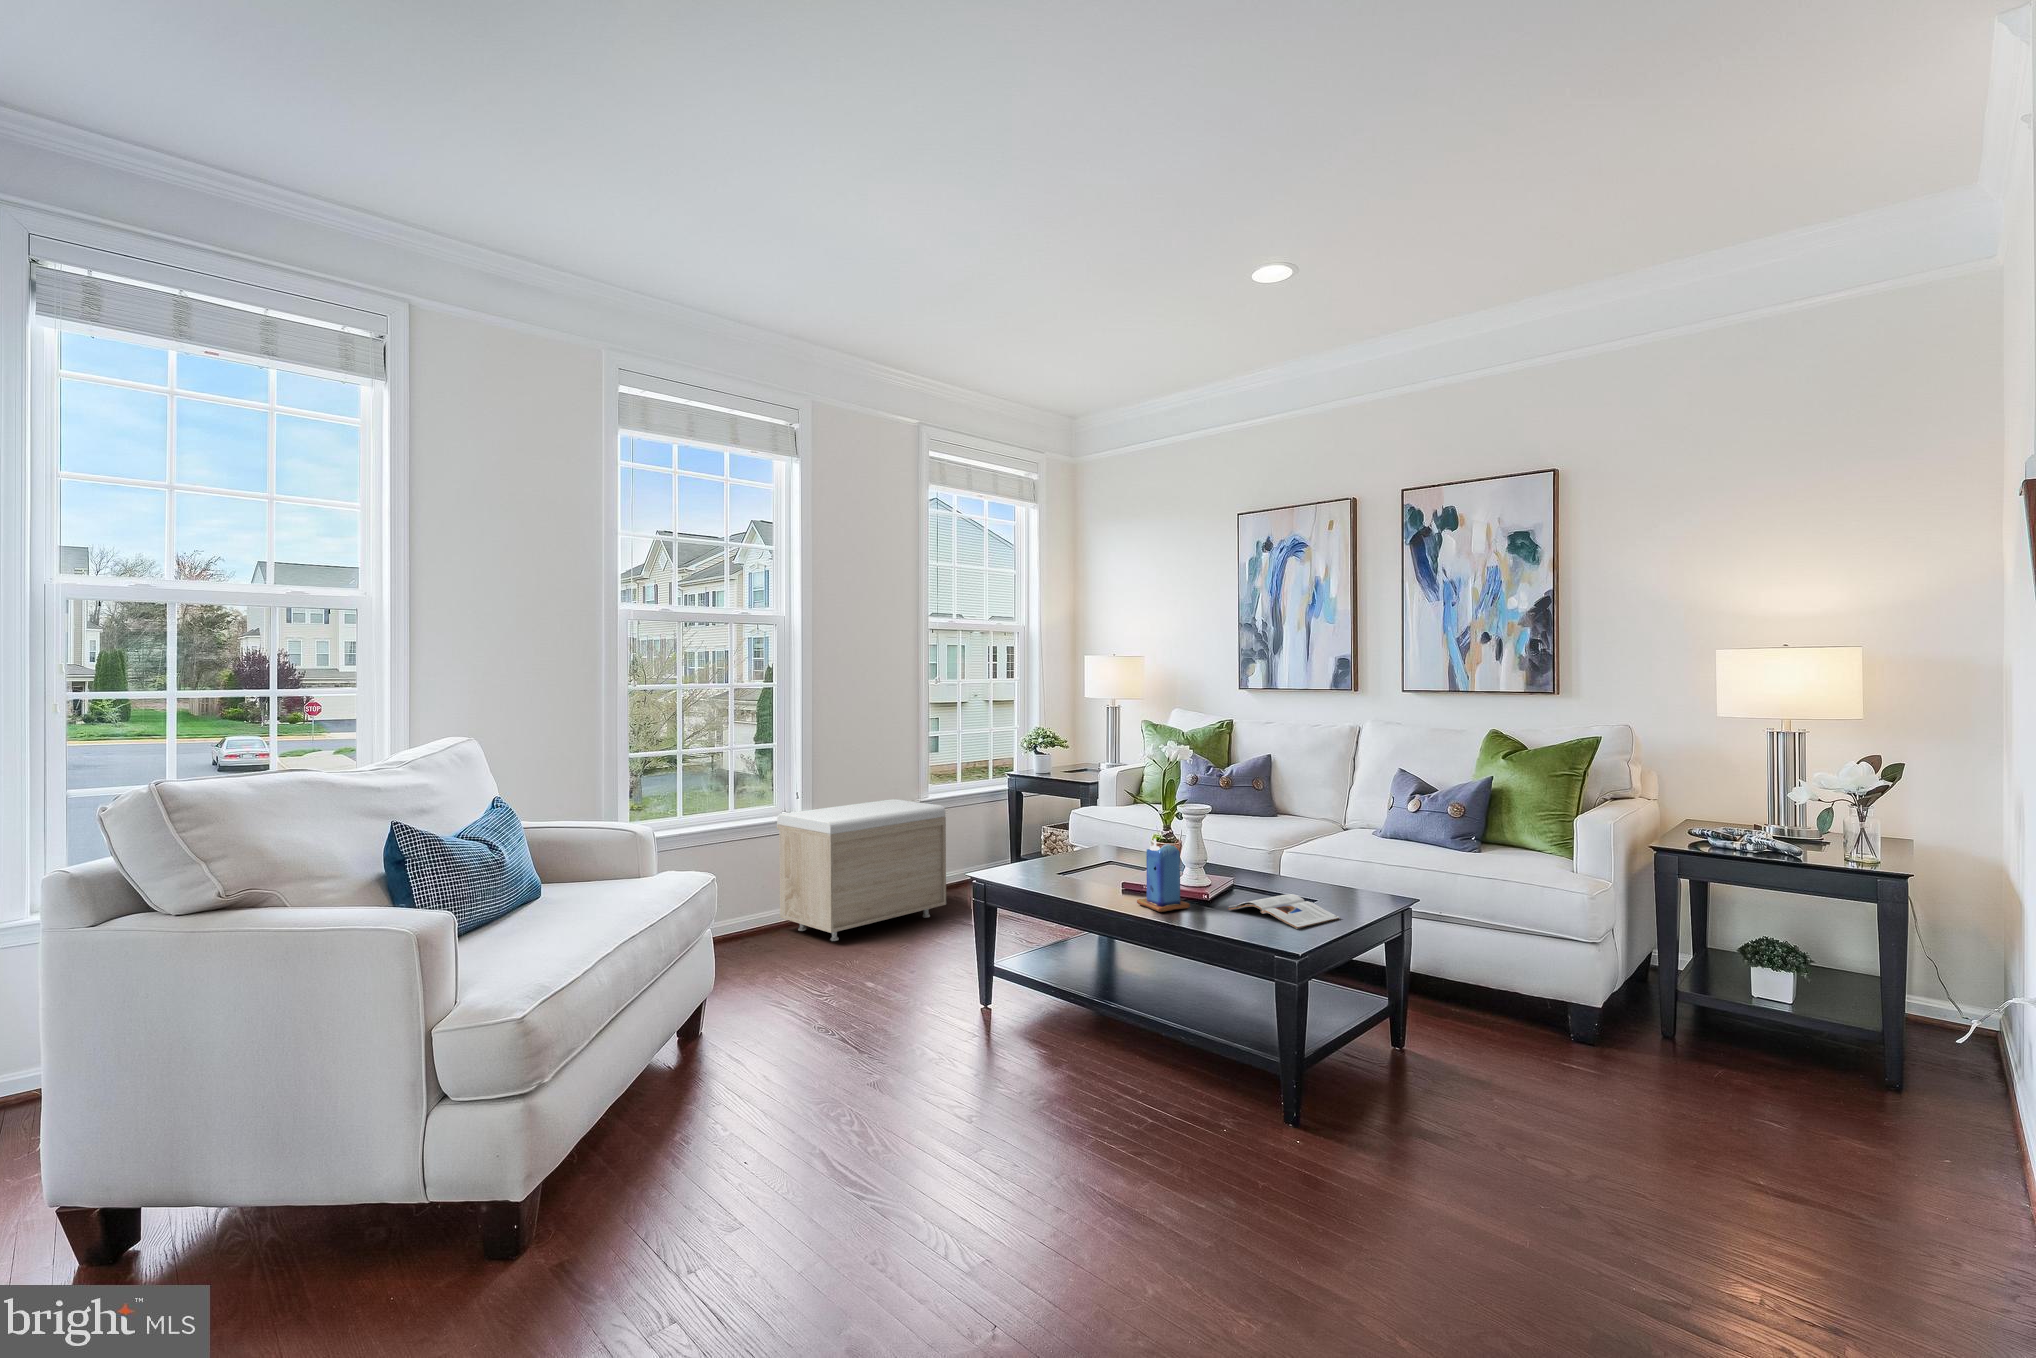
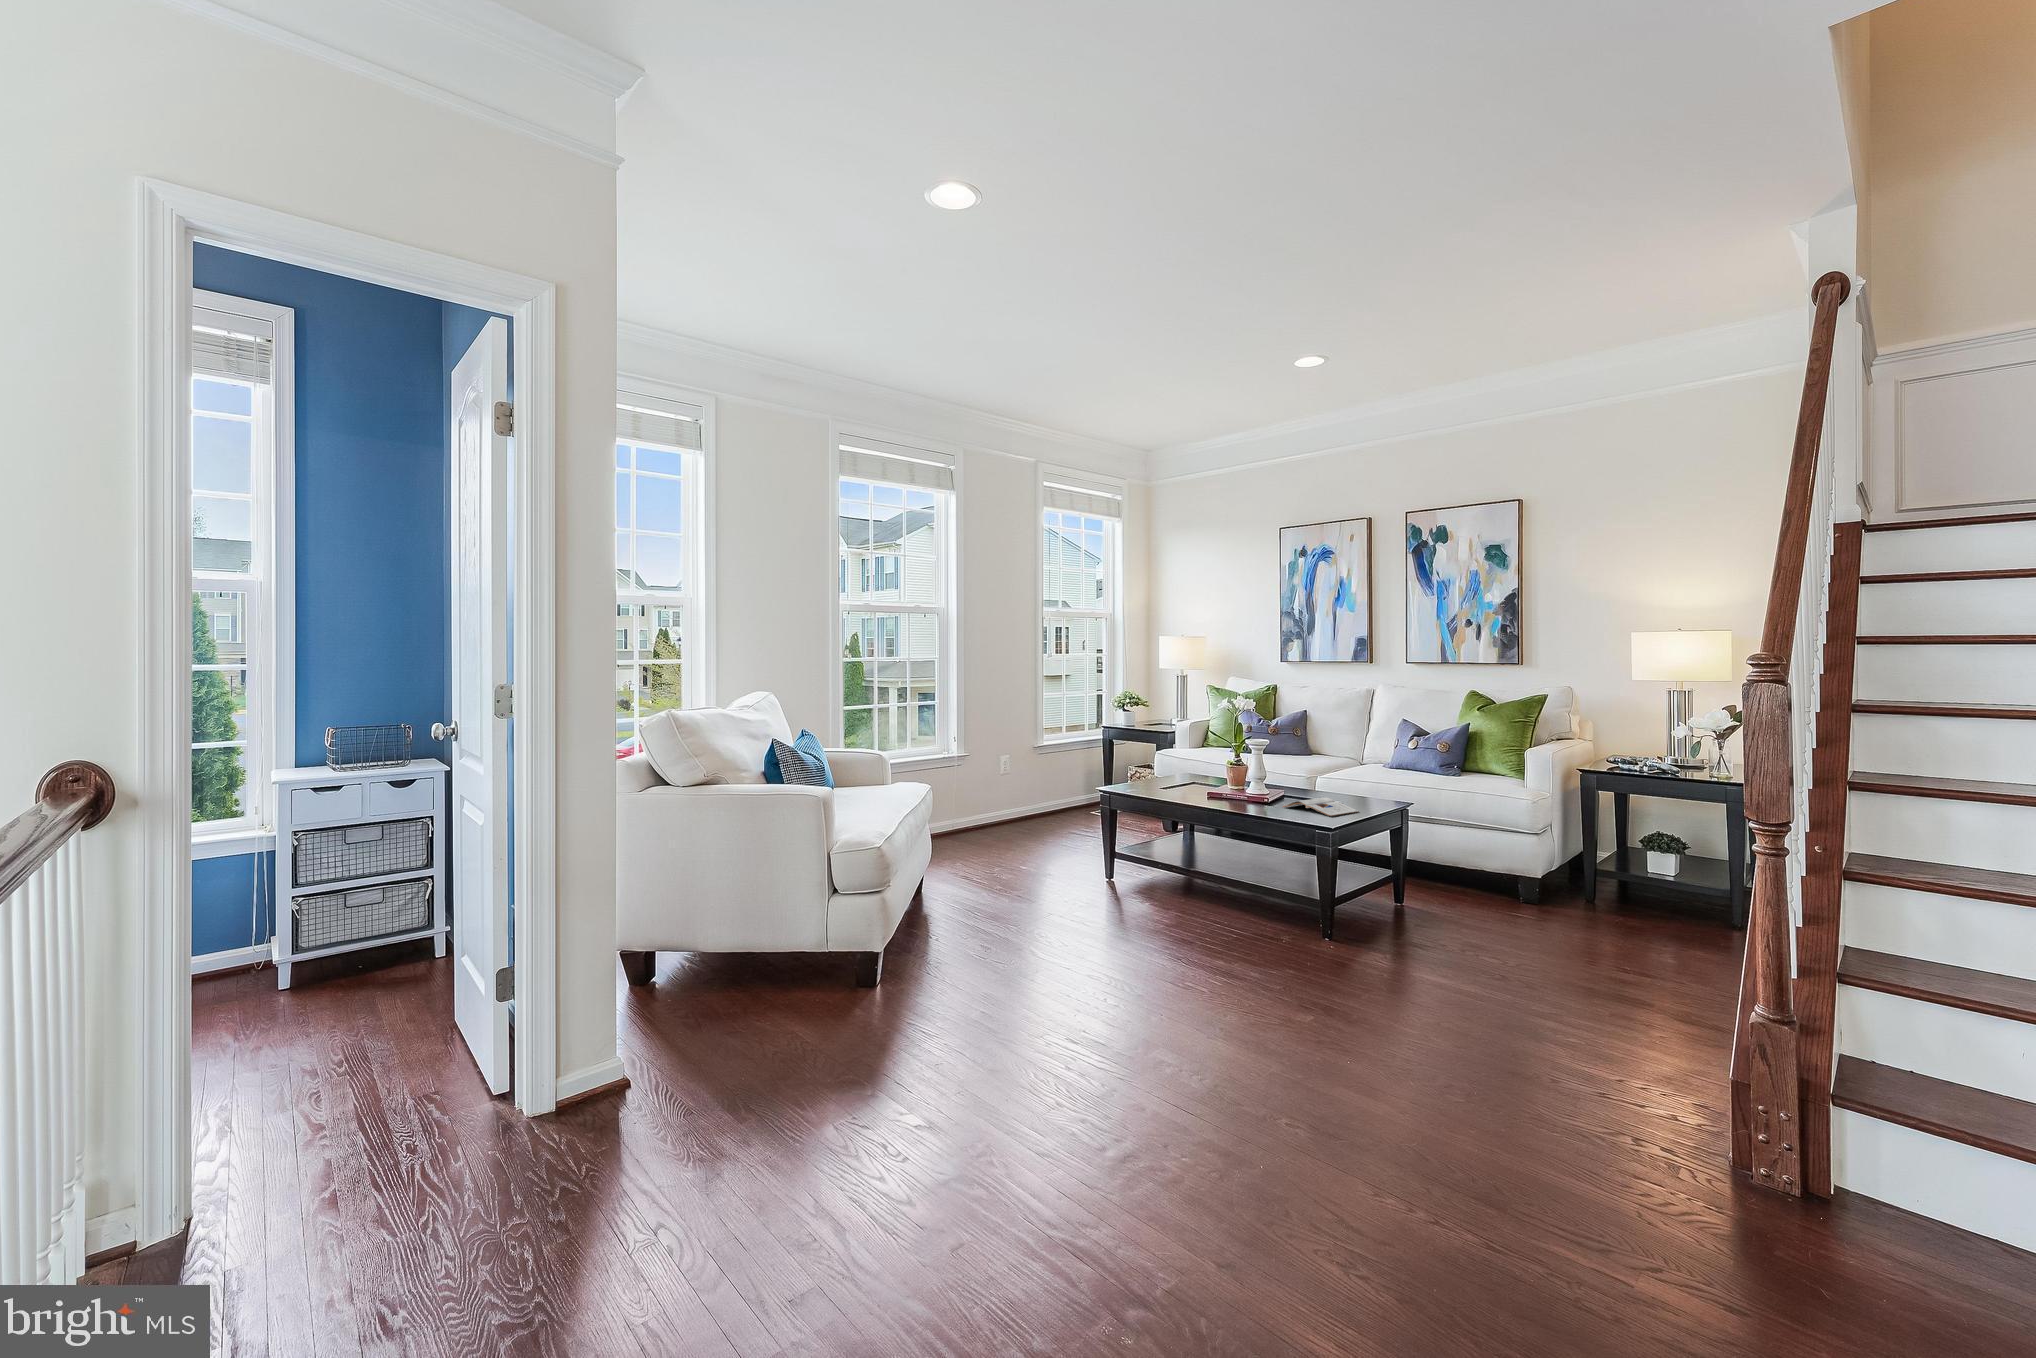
storage bench: present [777,799,946,941] -> none [943,744,1063,842]
candle: present [1137,839,1190,912] -> none [1220,760,1257,808]

